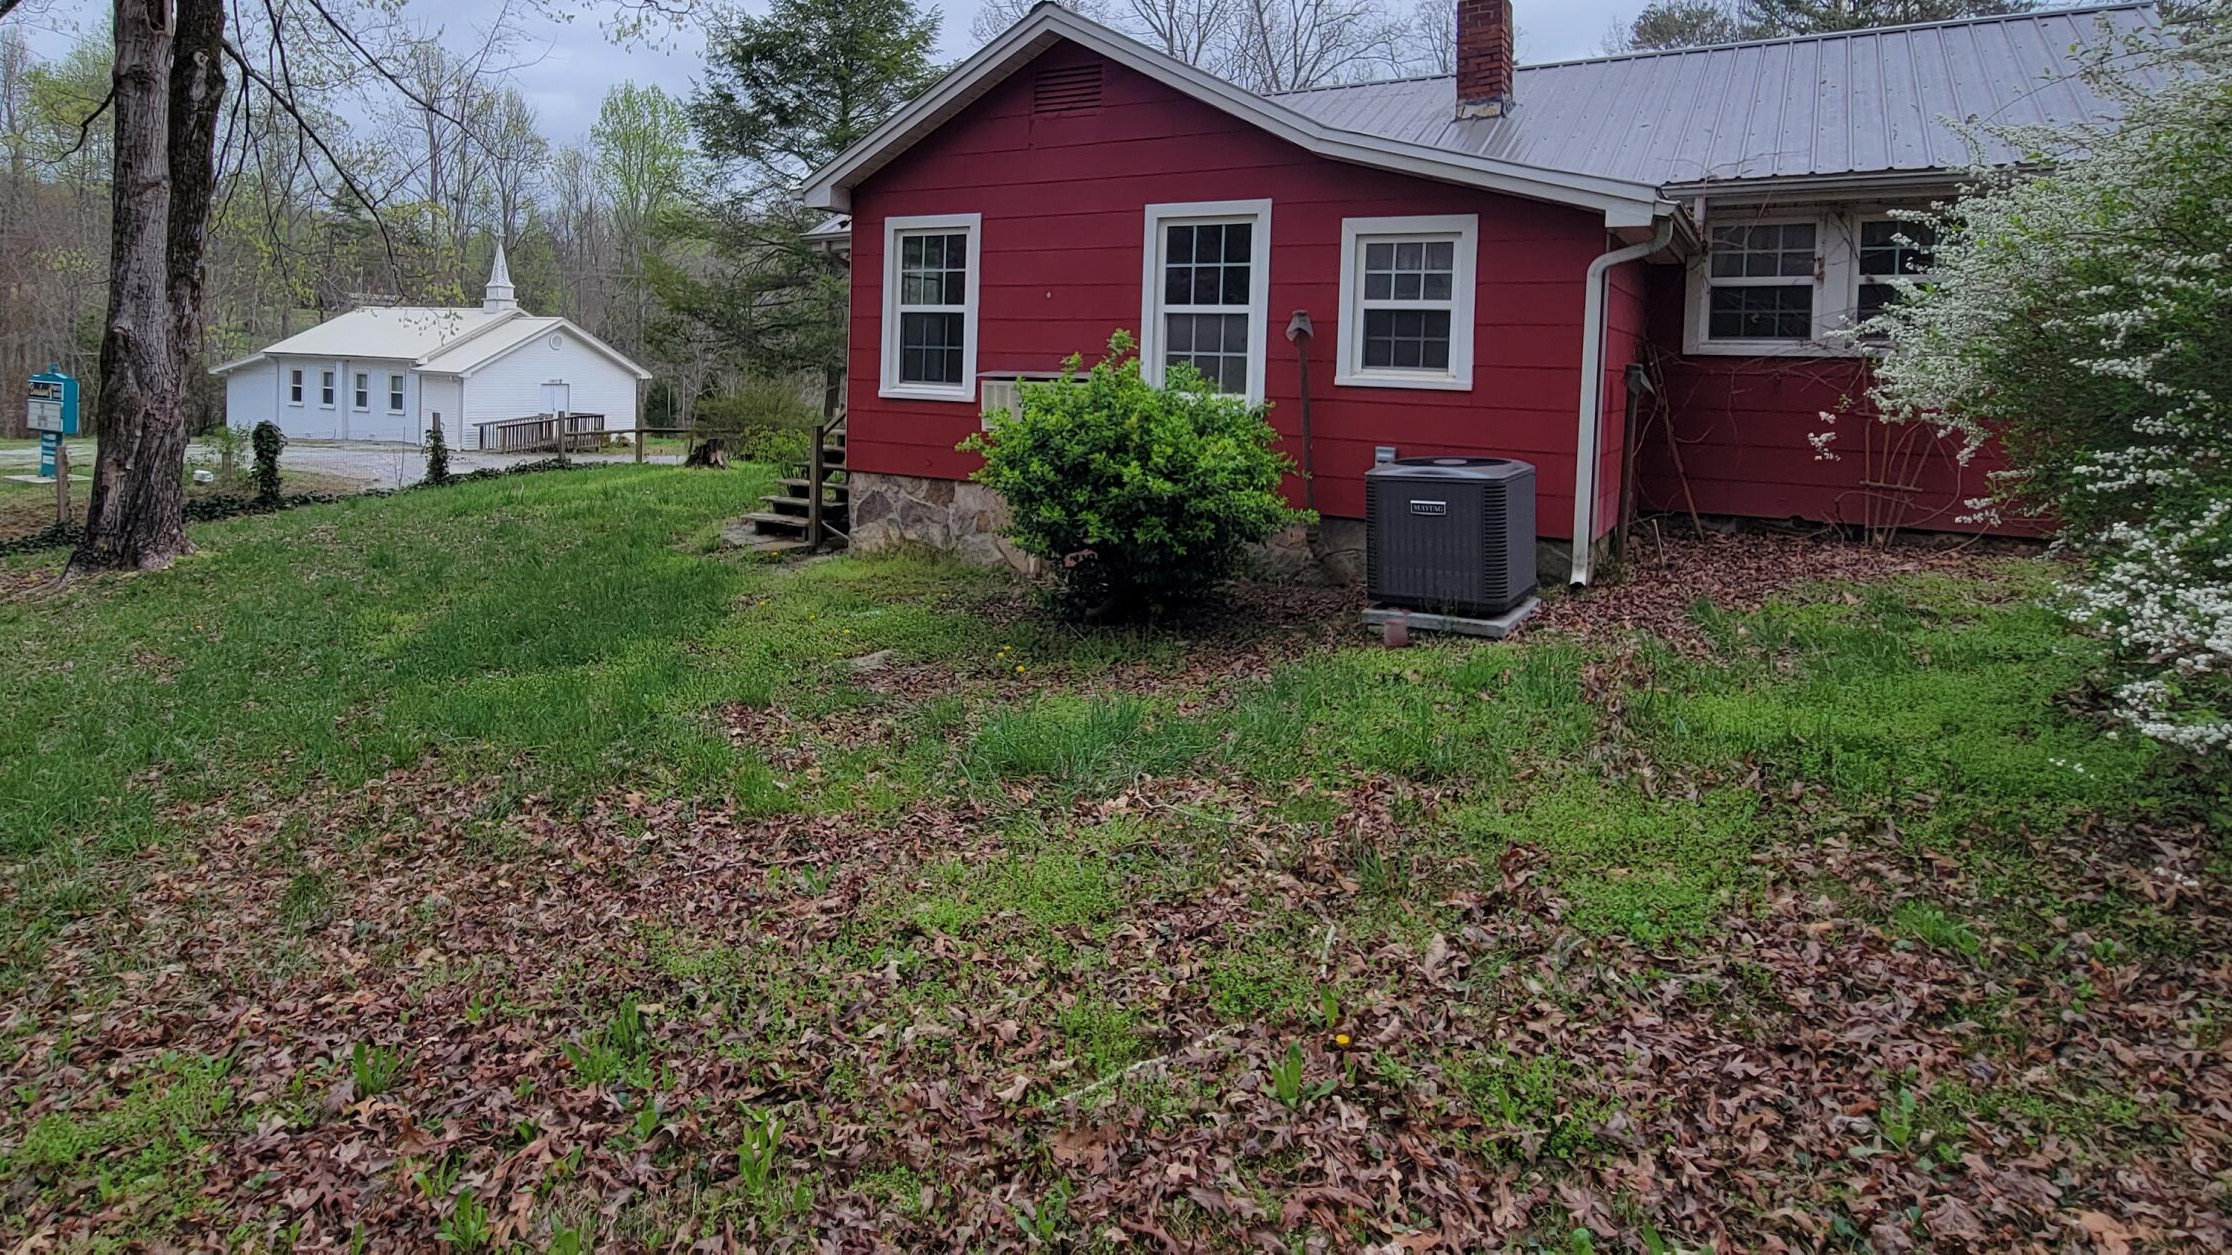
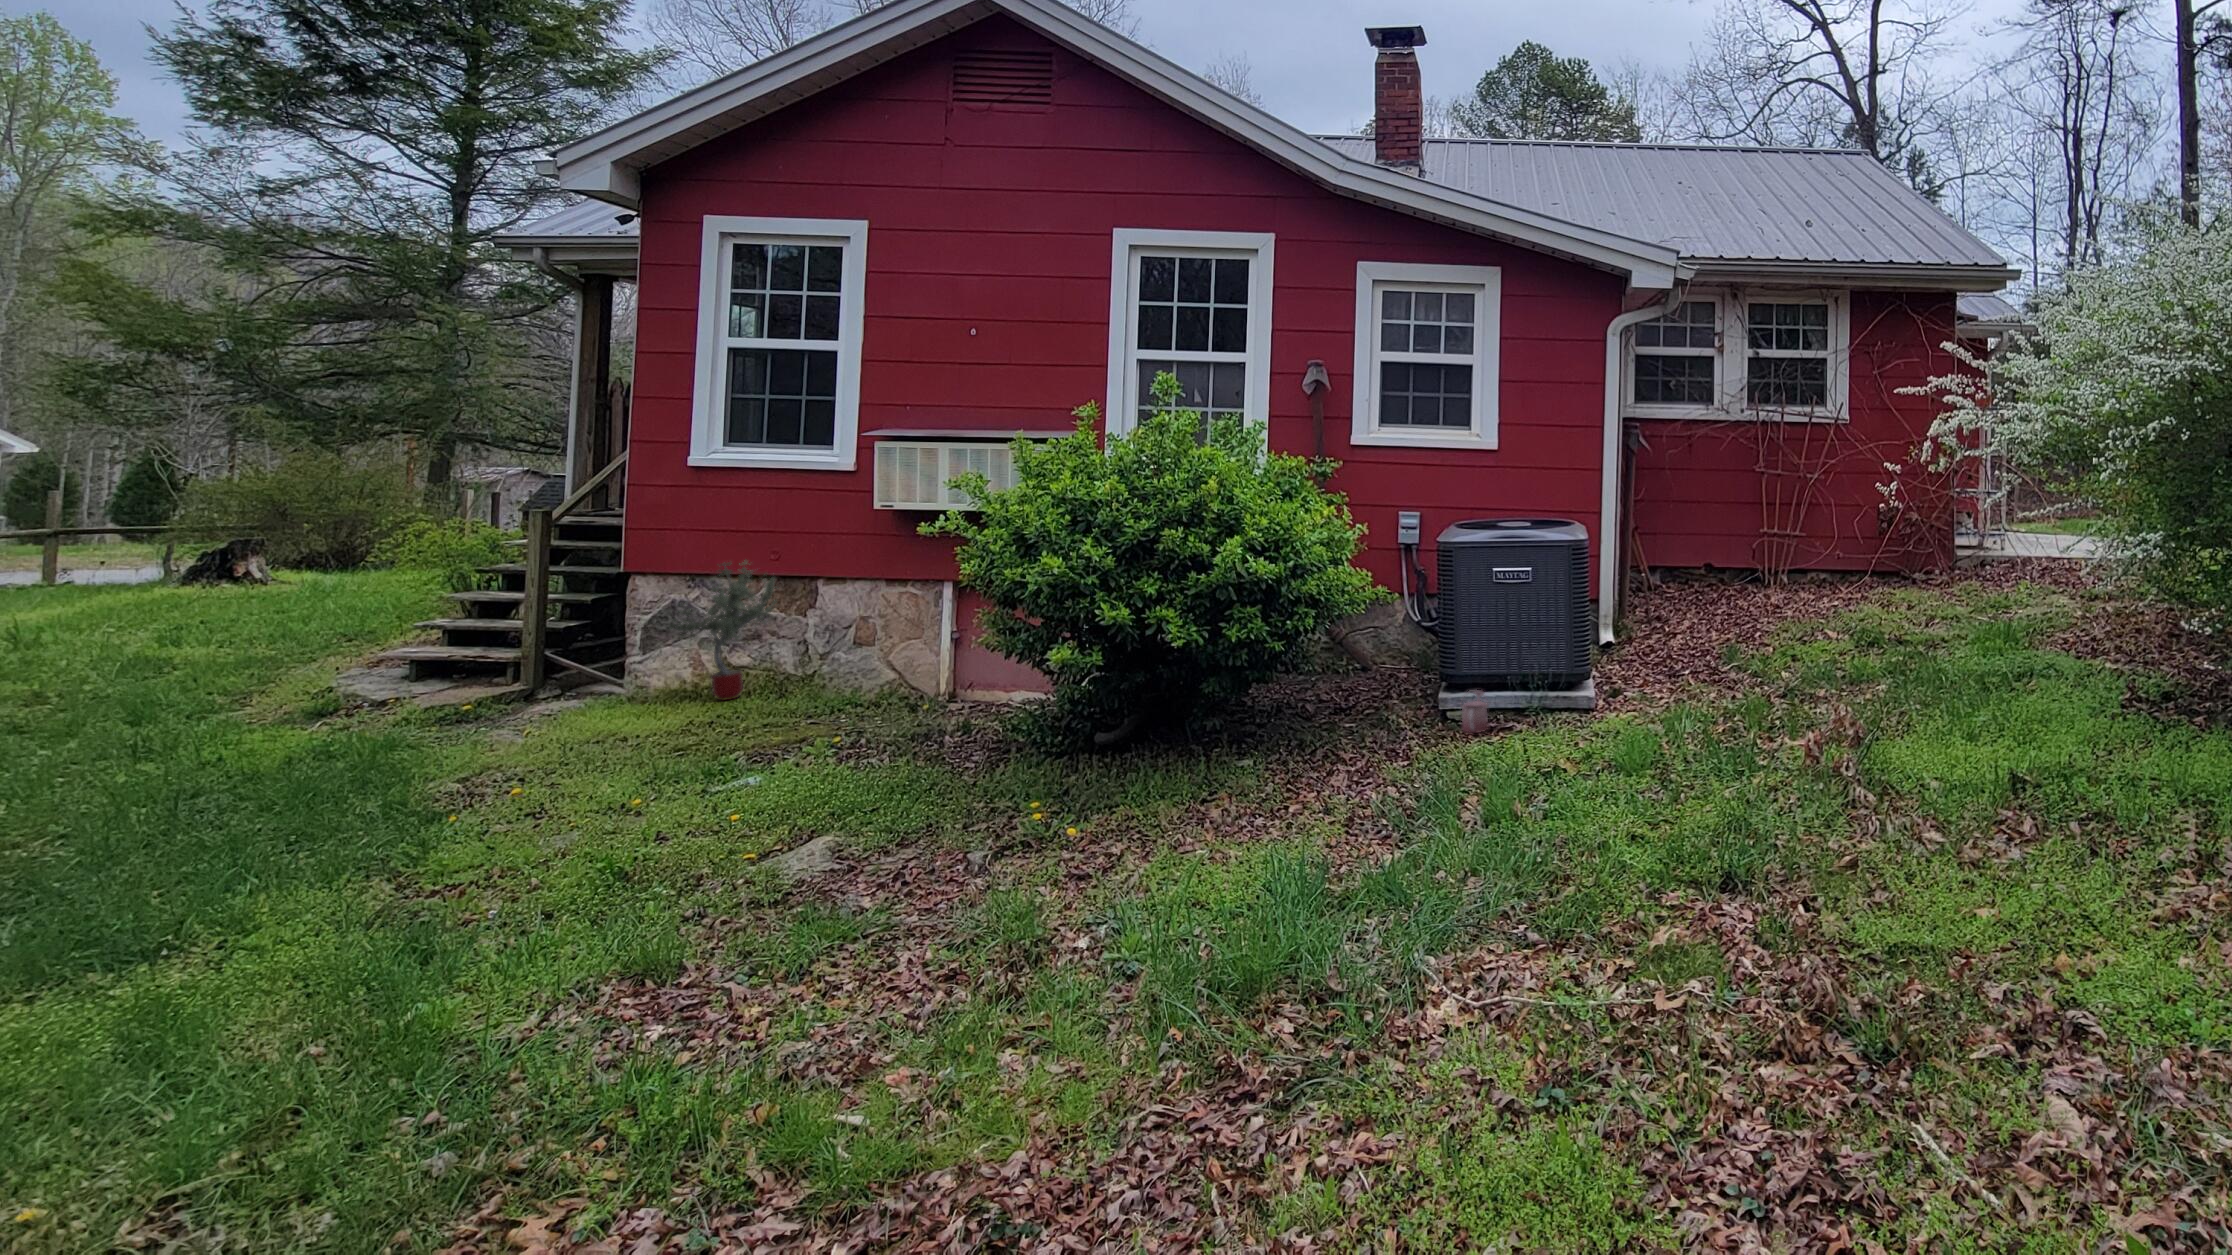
potted tree: none [869,463,932,561] -> present [670,561,777,701]

